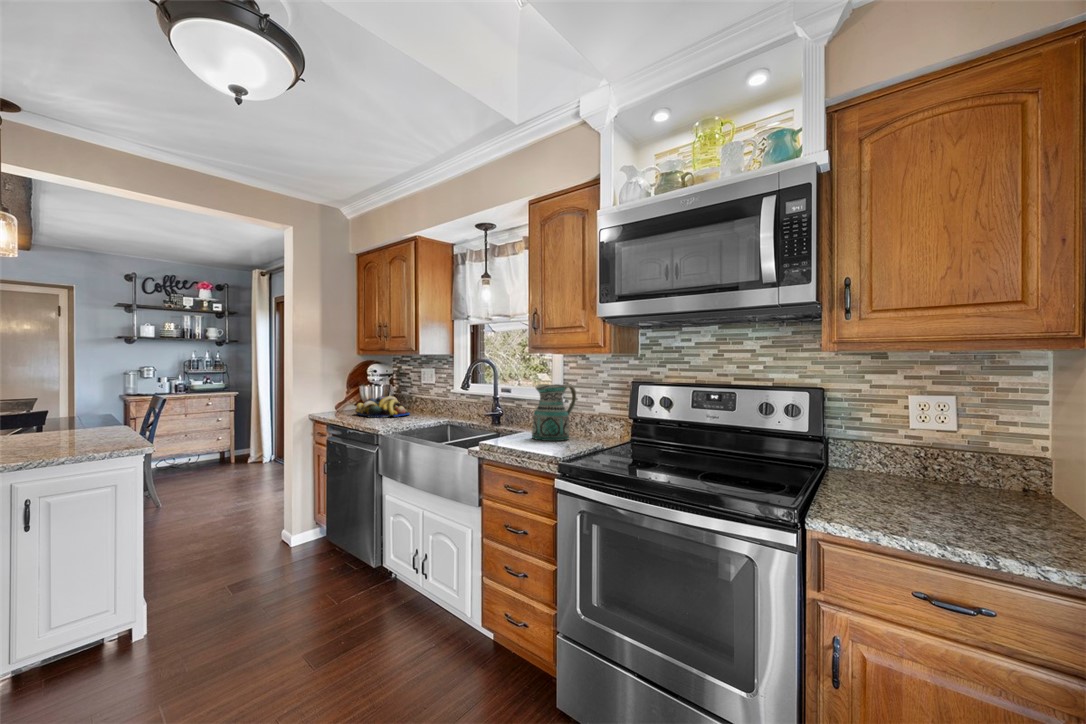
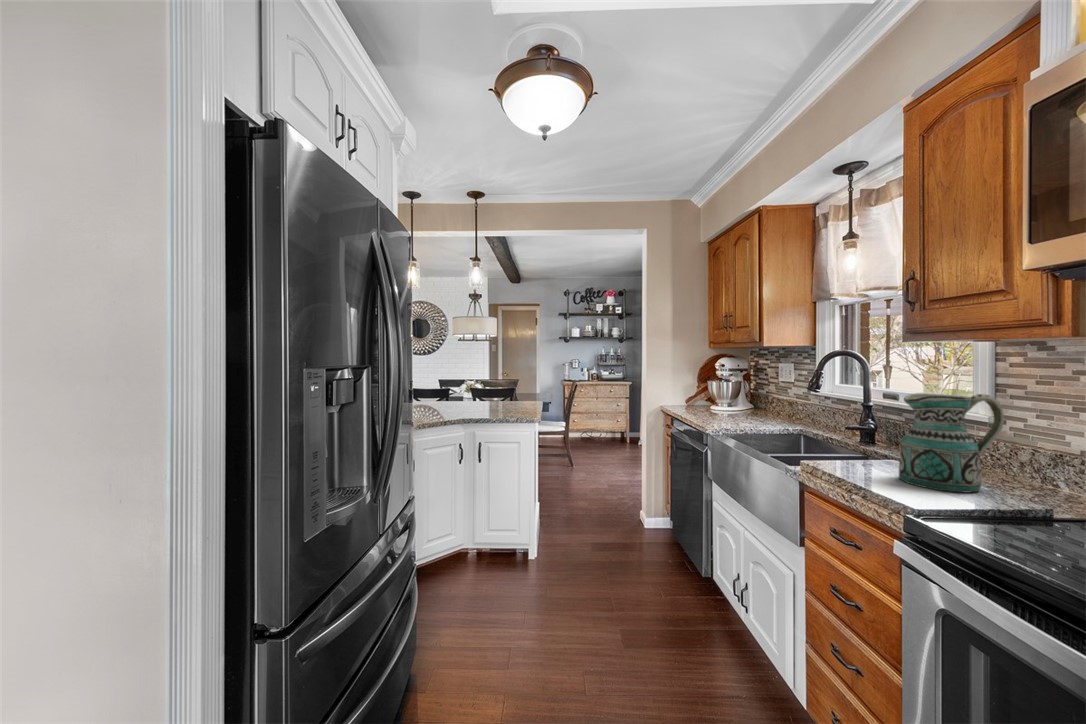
fruit bowl: present [356,396,410,417] -> none [697,394,759,419]

